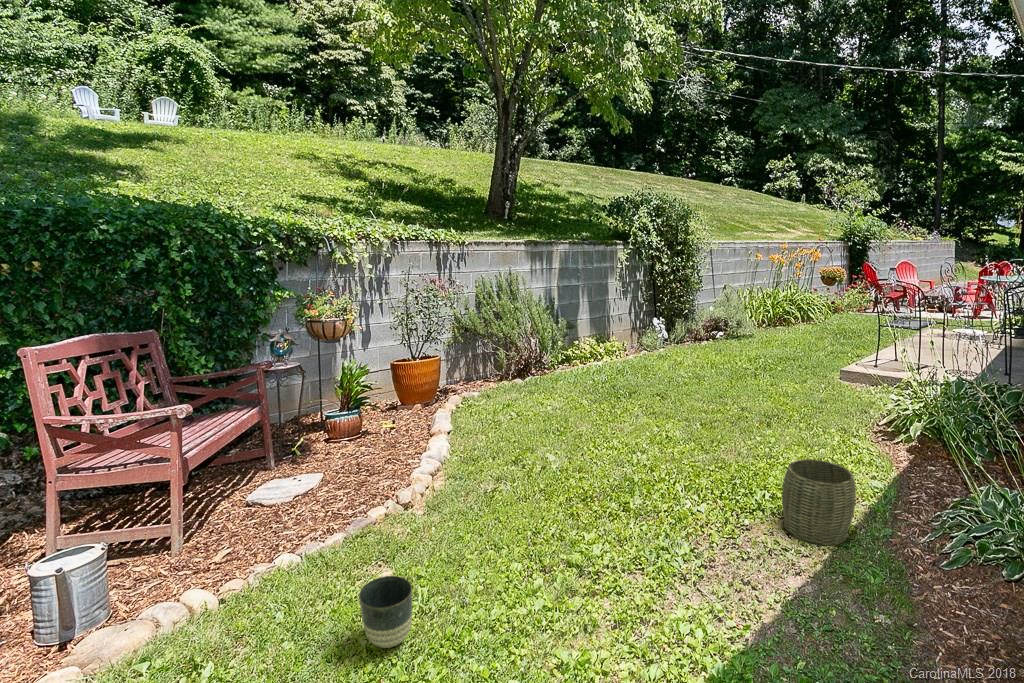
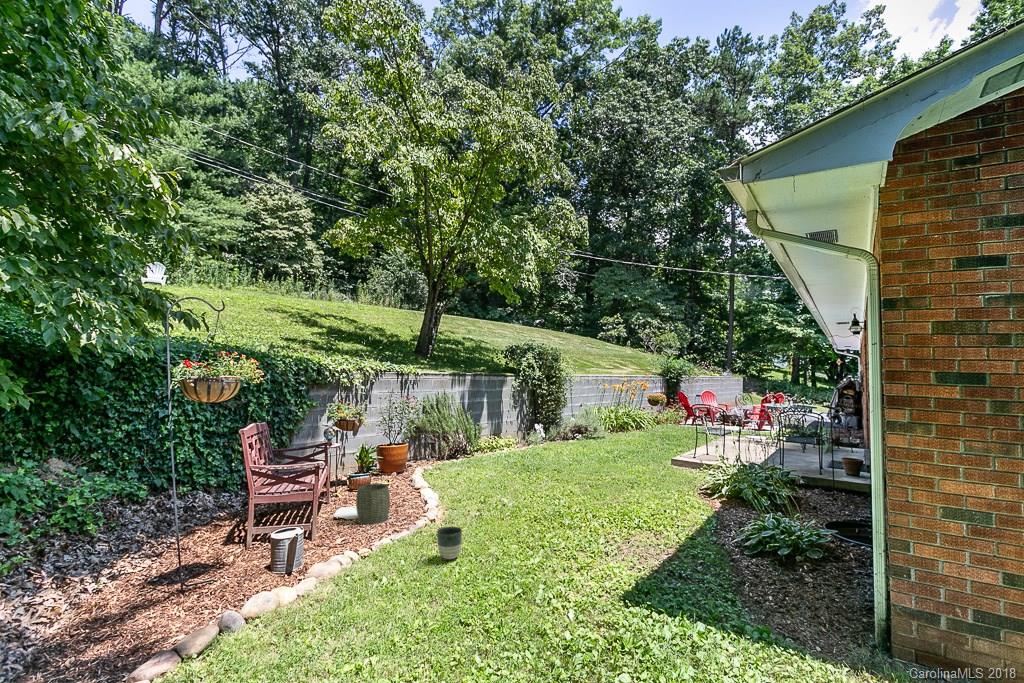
woven basket: present [782,459,856,545] -> present [356,484,390,524]

